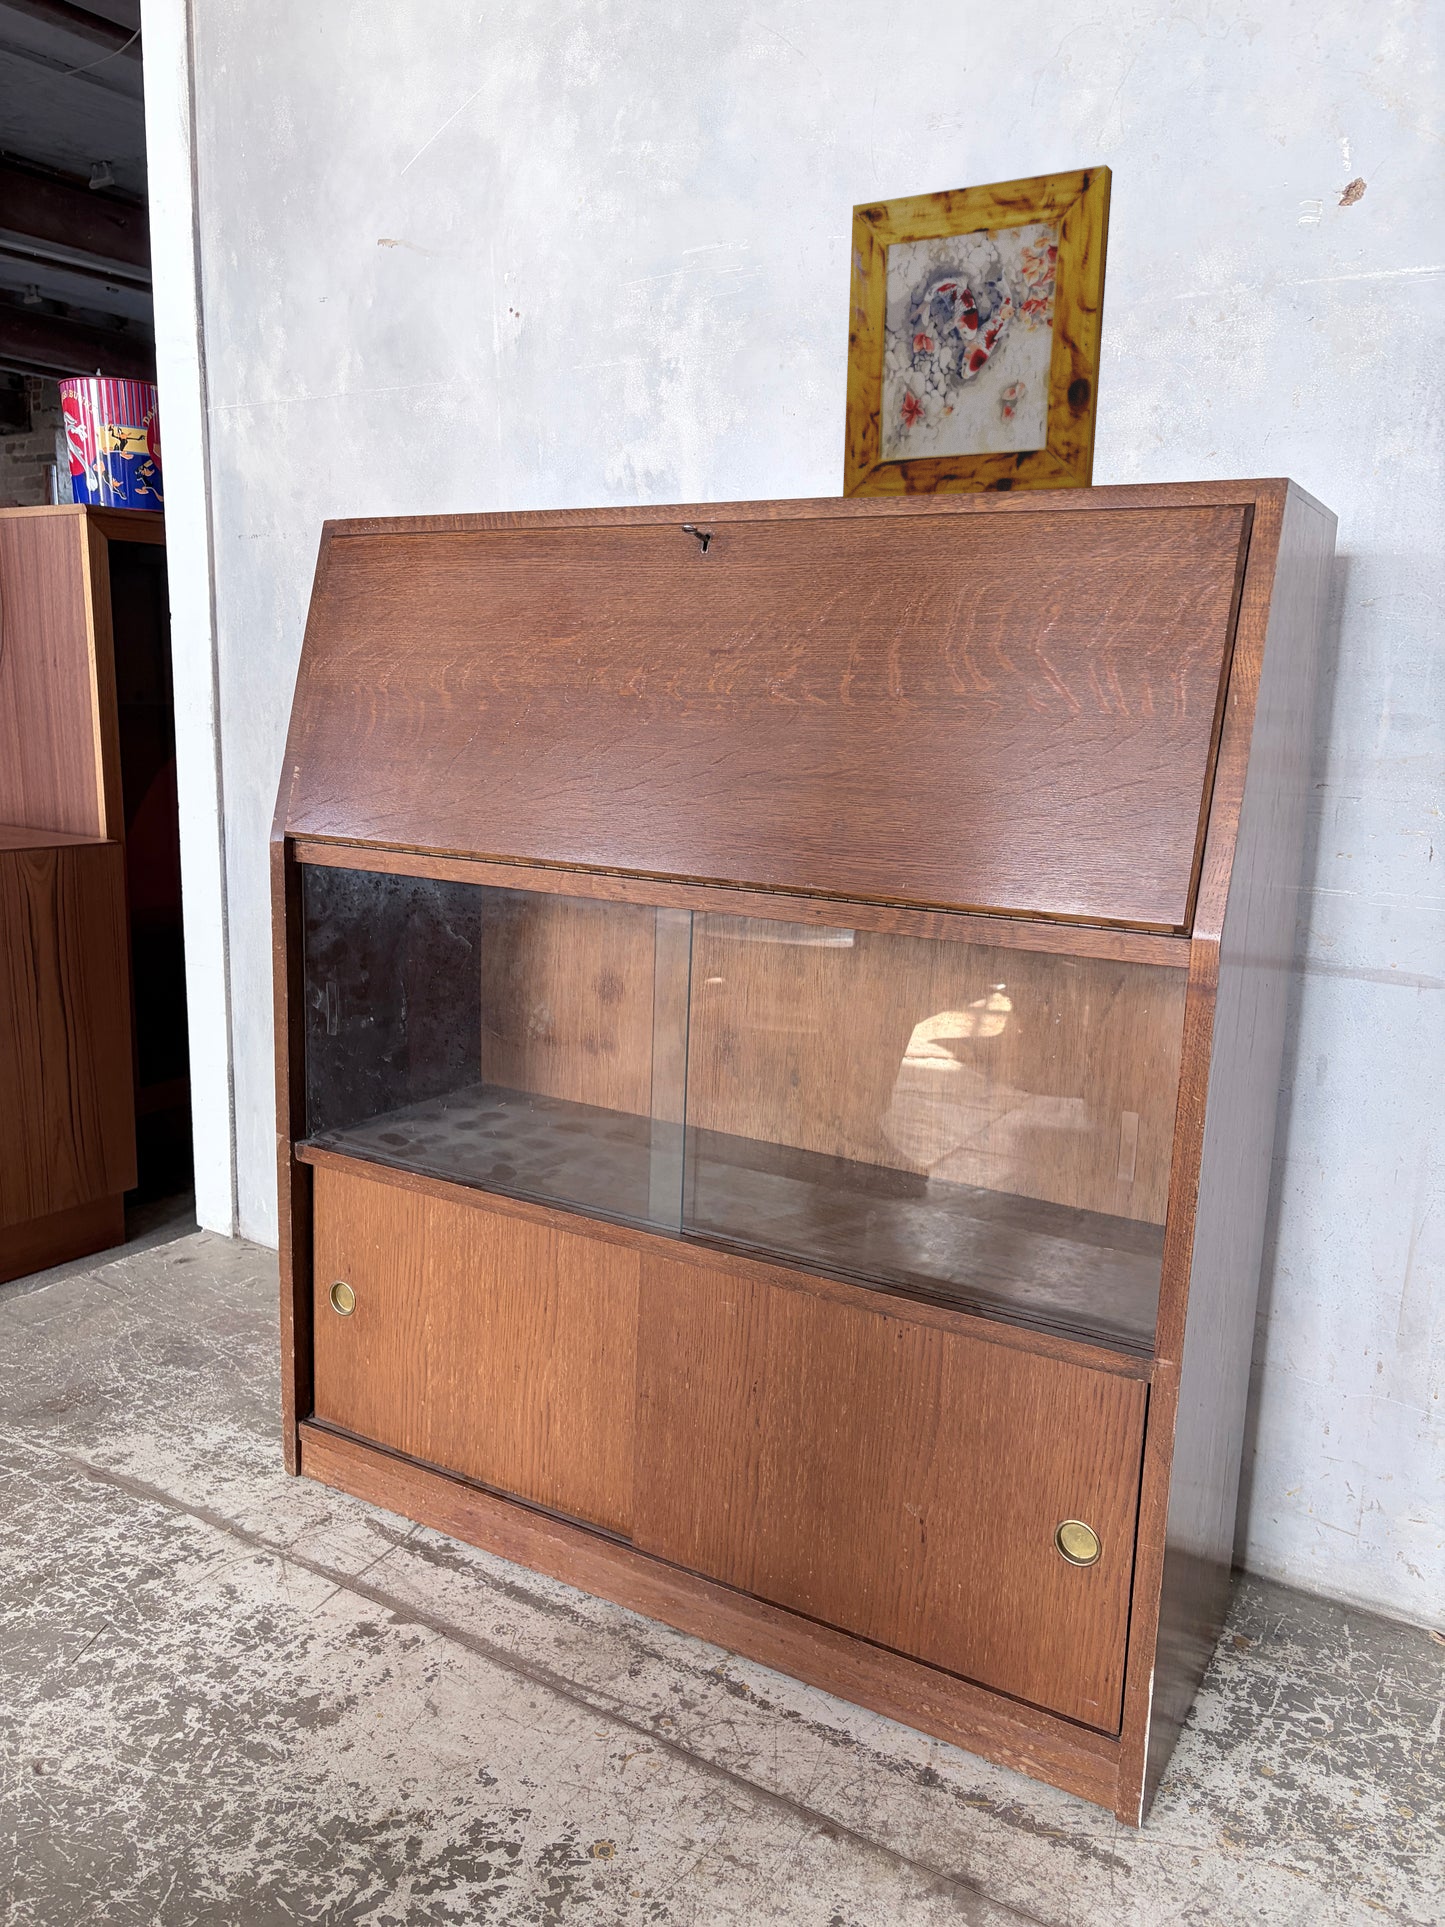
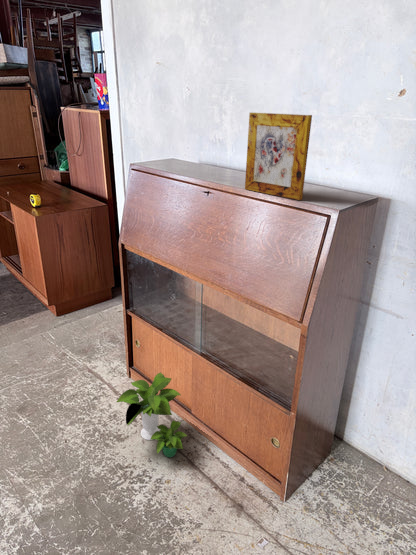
potted plant: none [304,1378,654,1748] -> present [117,372,187,457]

